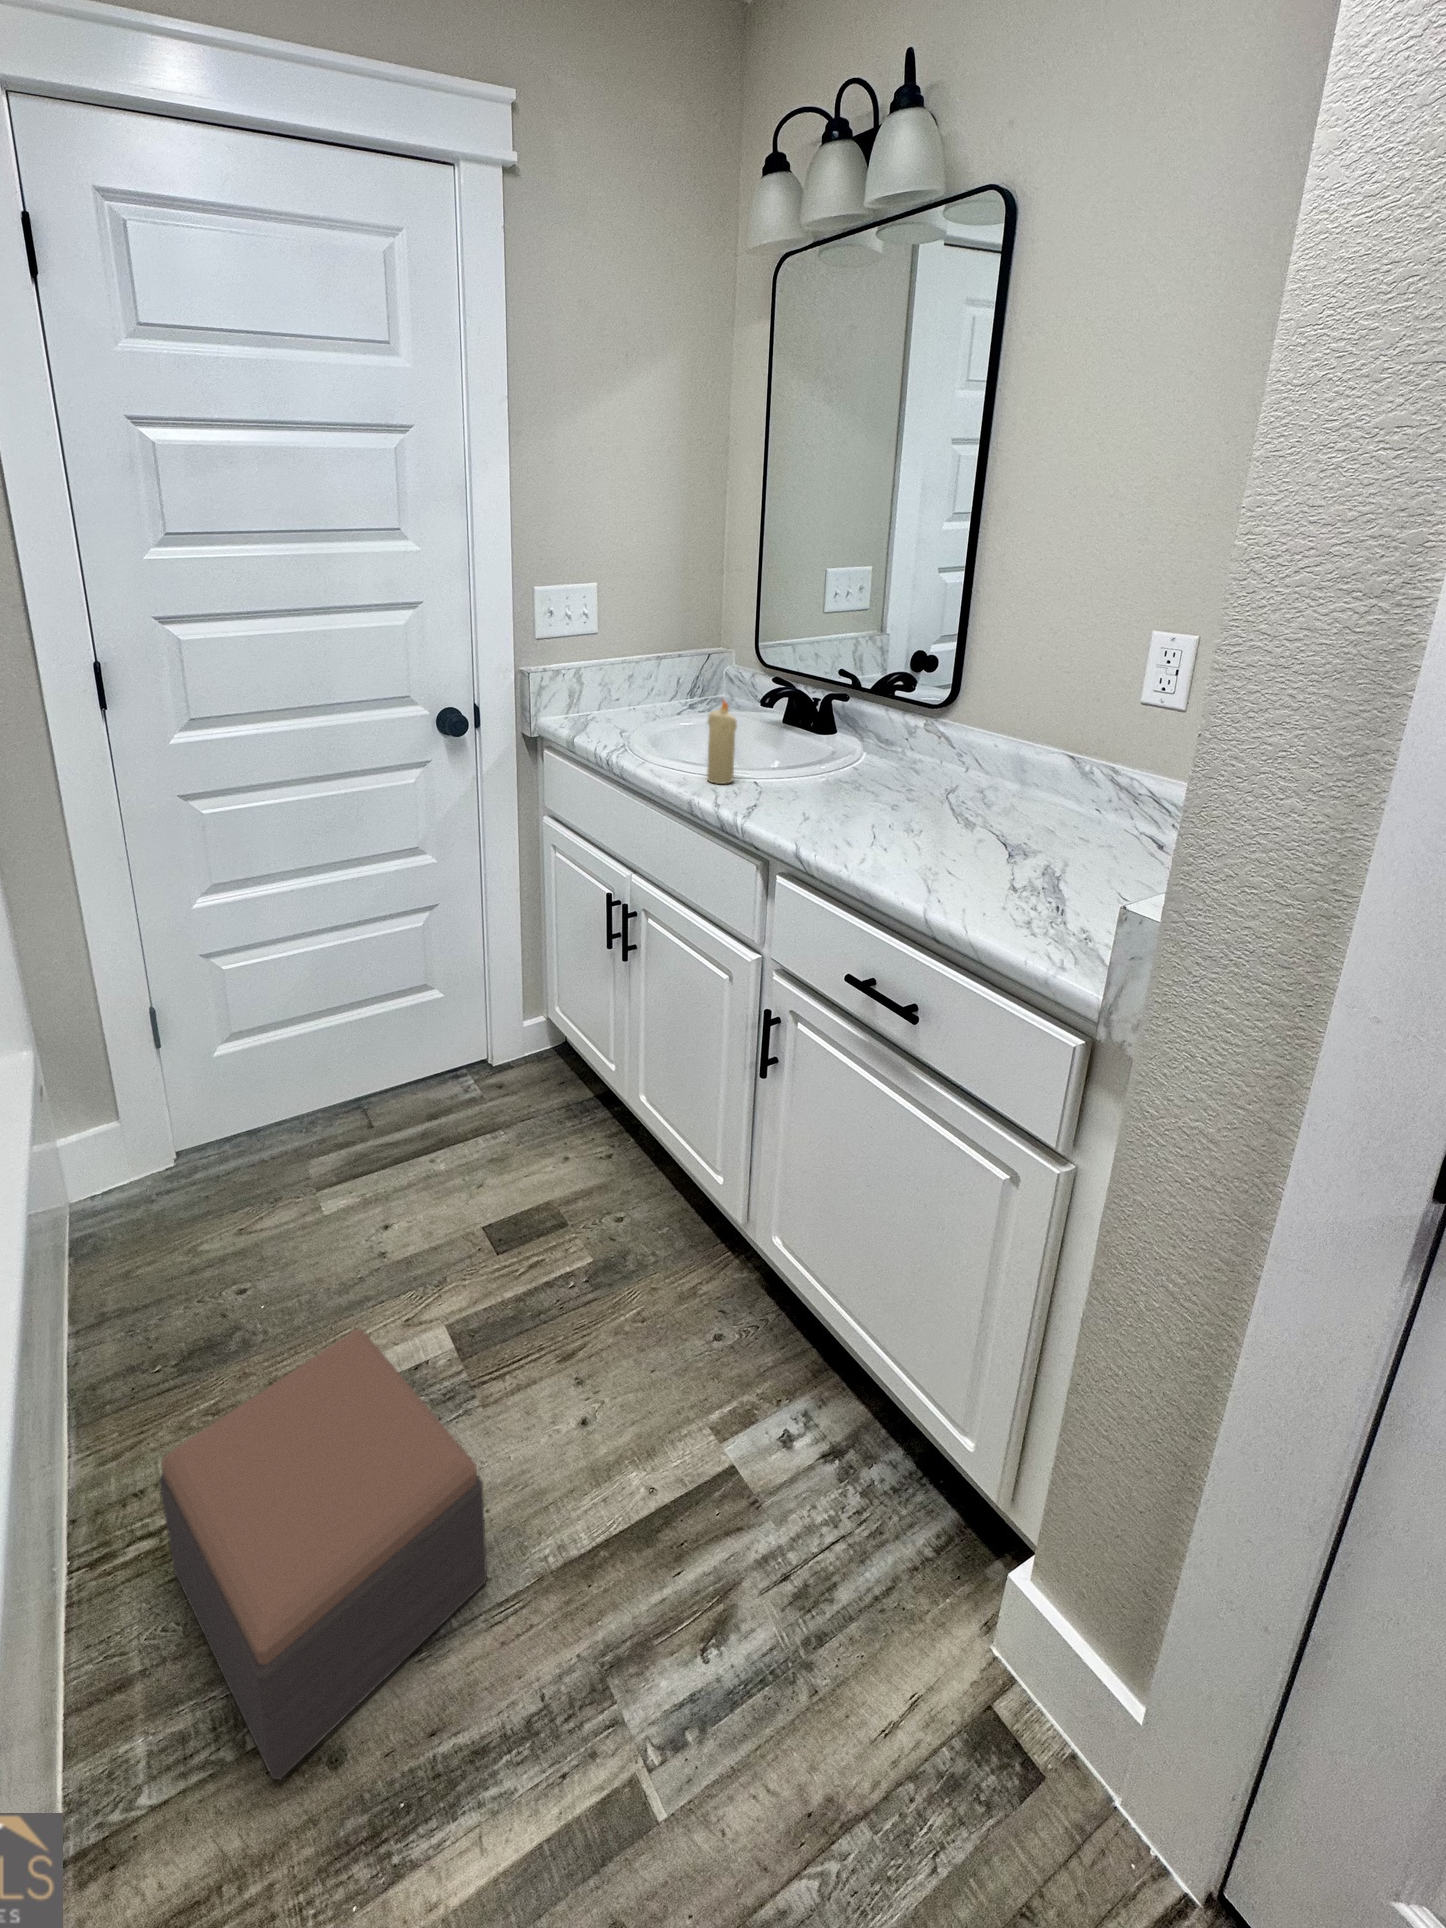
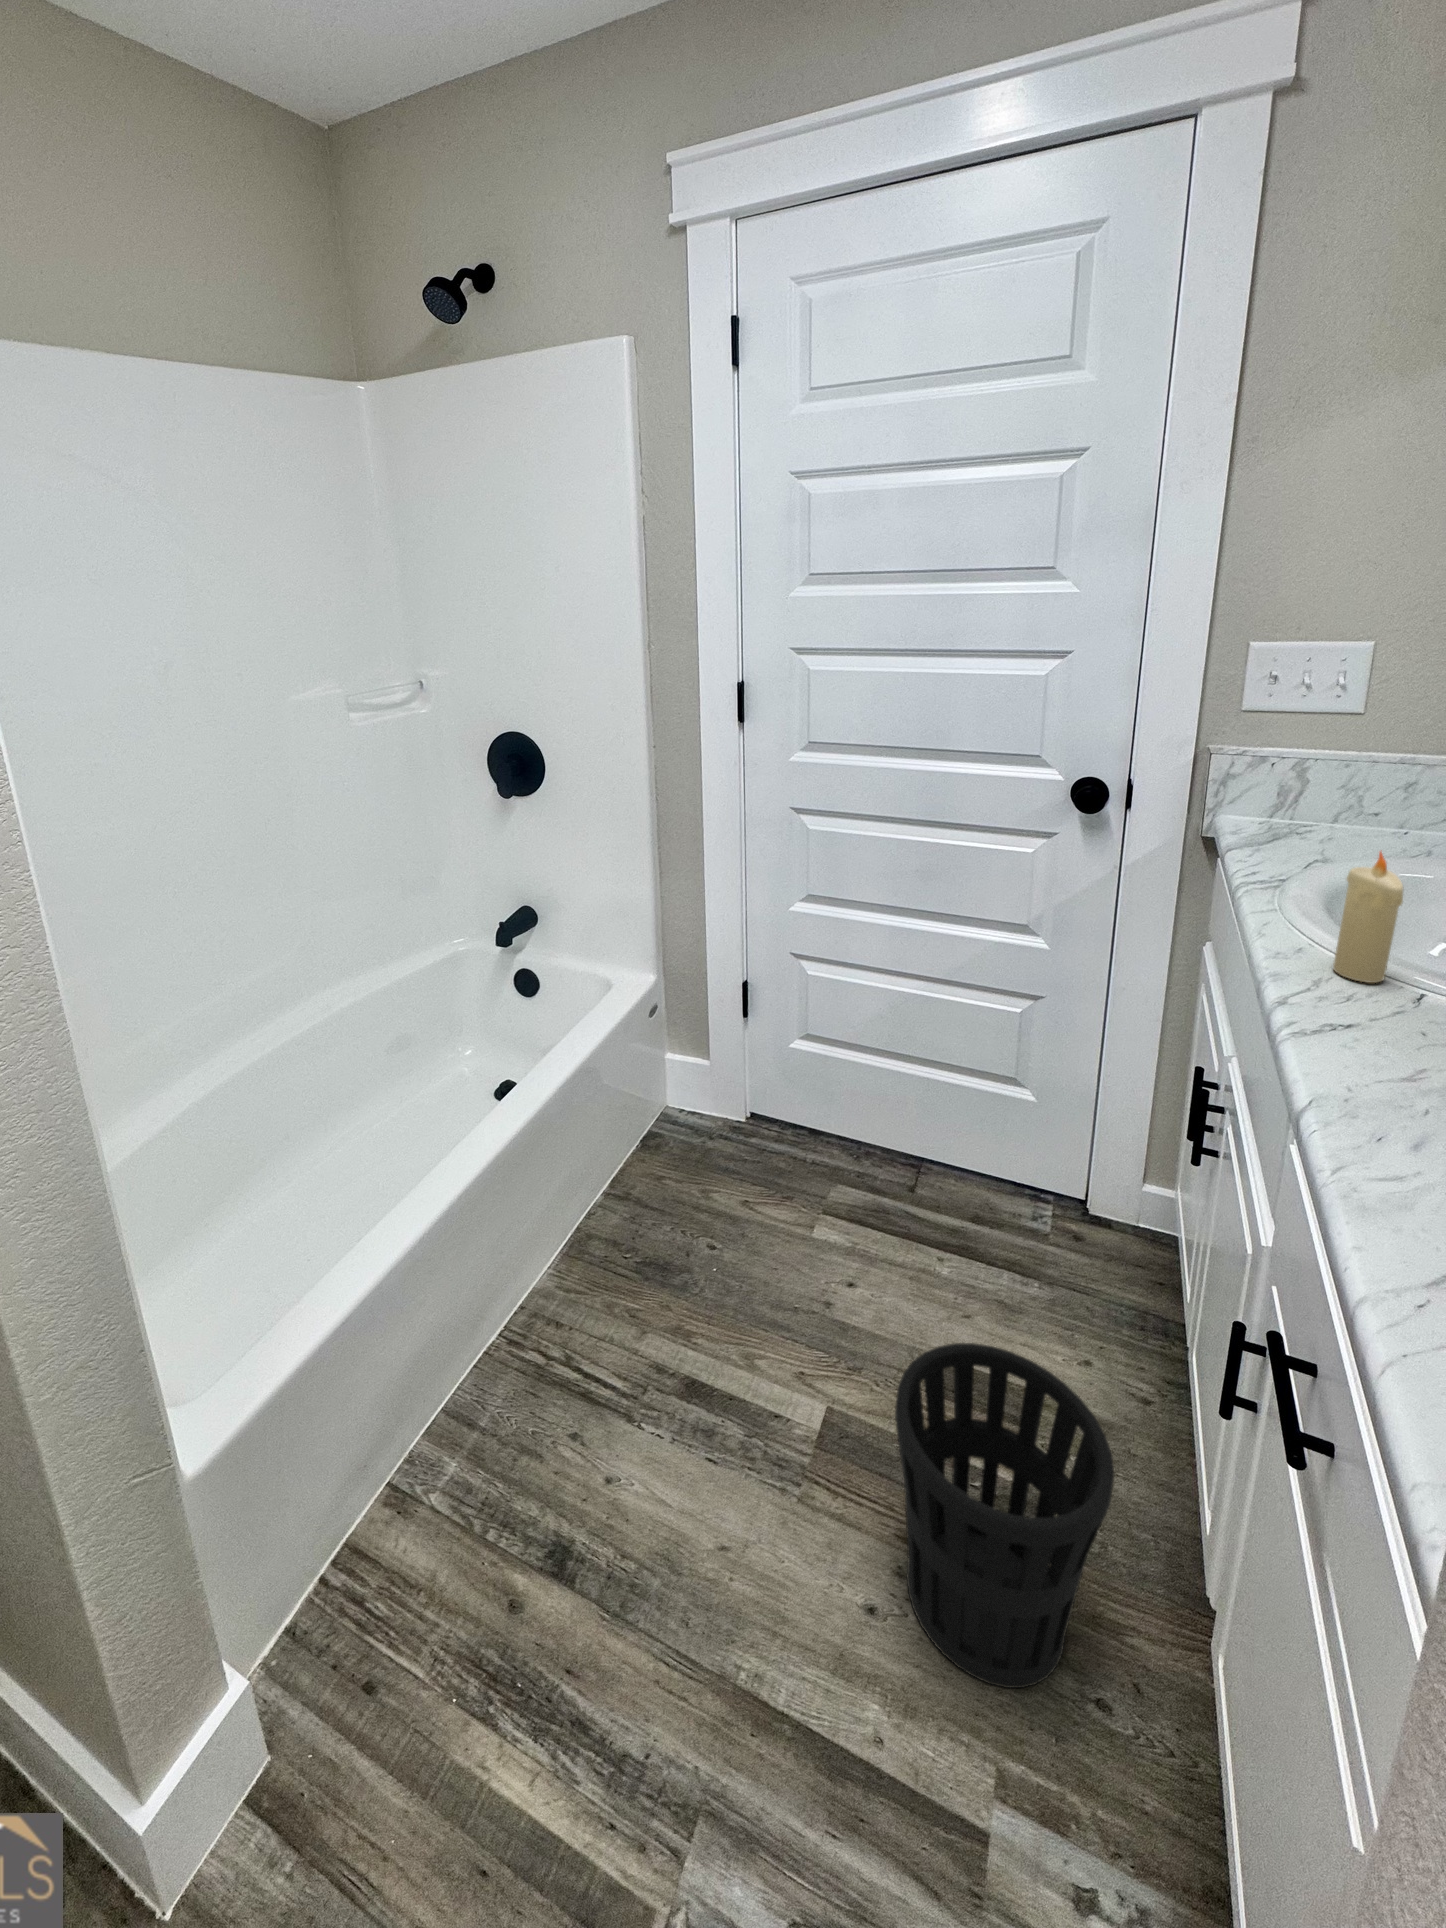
wastebasket: none [553,1147,712,1401] -> present [895,1343,1114,1688]
footstool: present [159,1330,487,1779] -> none [470,1298,711,1625]

